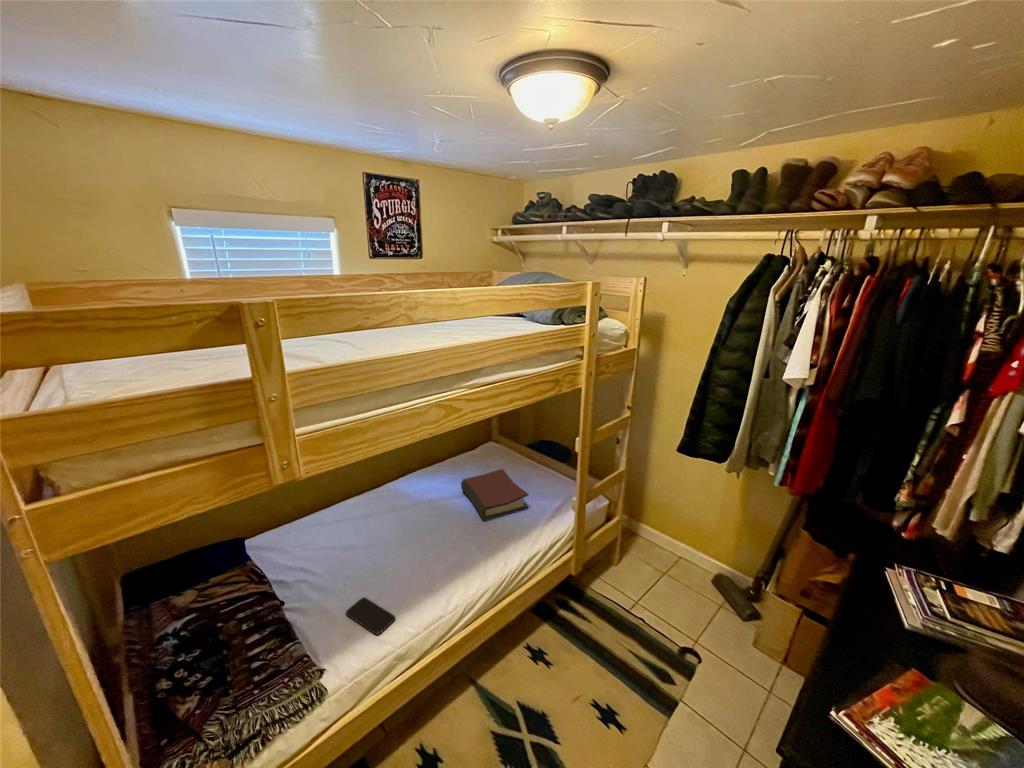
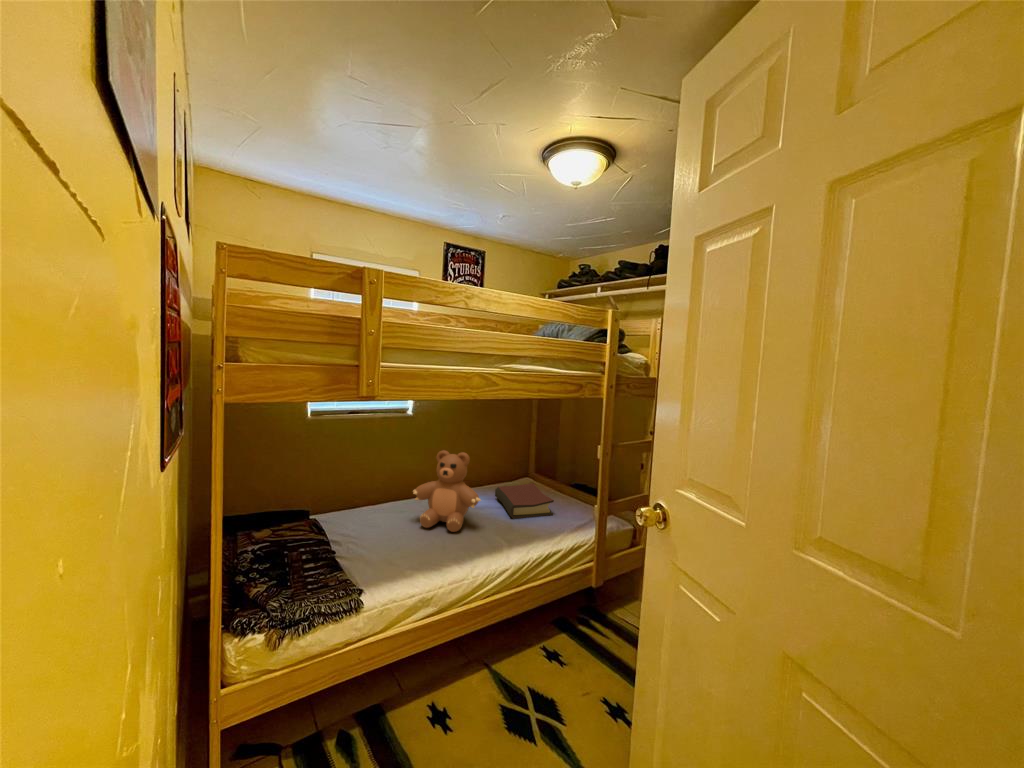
teddy bear: none [366,459,450,553] -> present [413,450,481,532]
smartphone: present [346,597,395,635] -> none [385,552,425,576]

